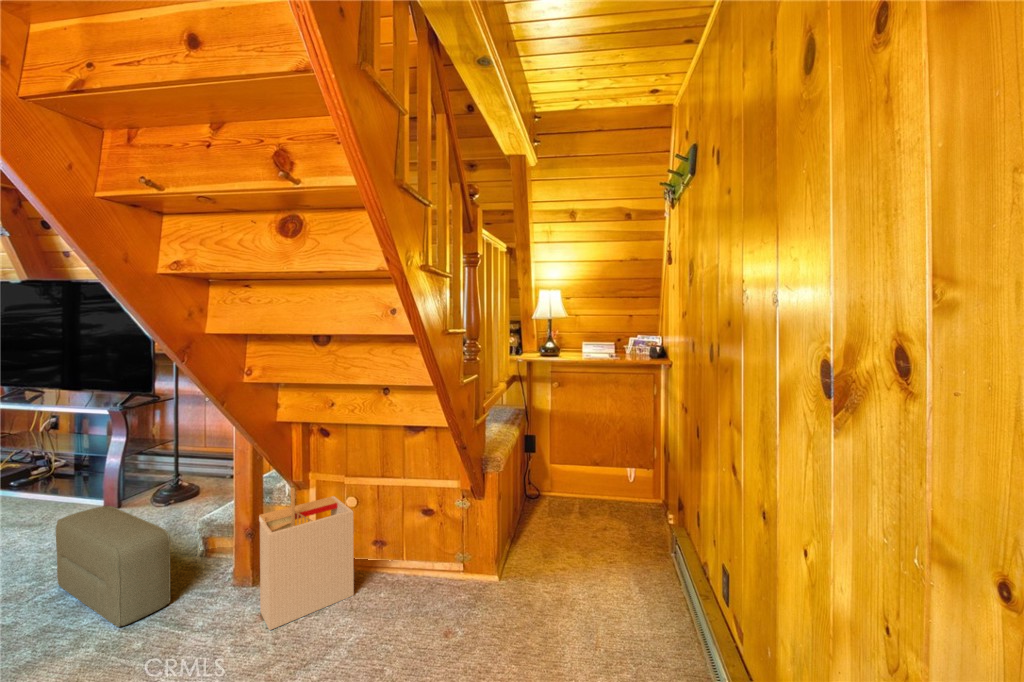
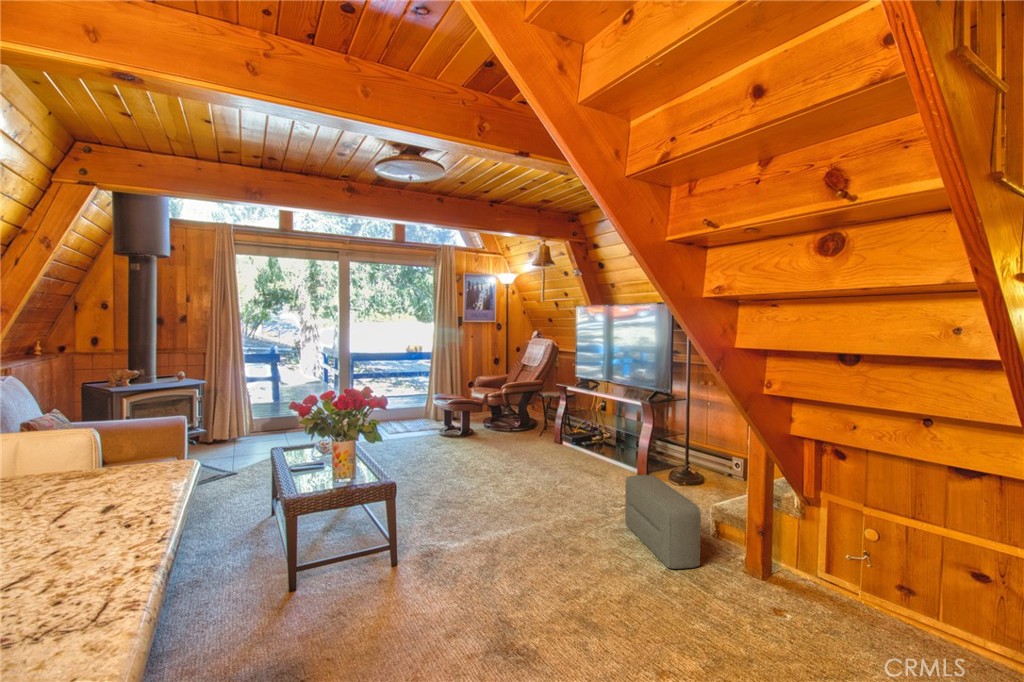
storage bin: present [259,488,354,630] -> none [774,500,874,633]

